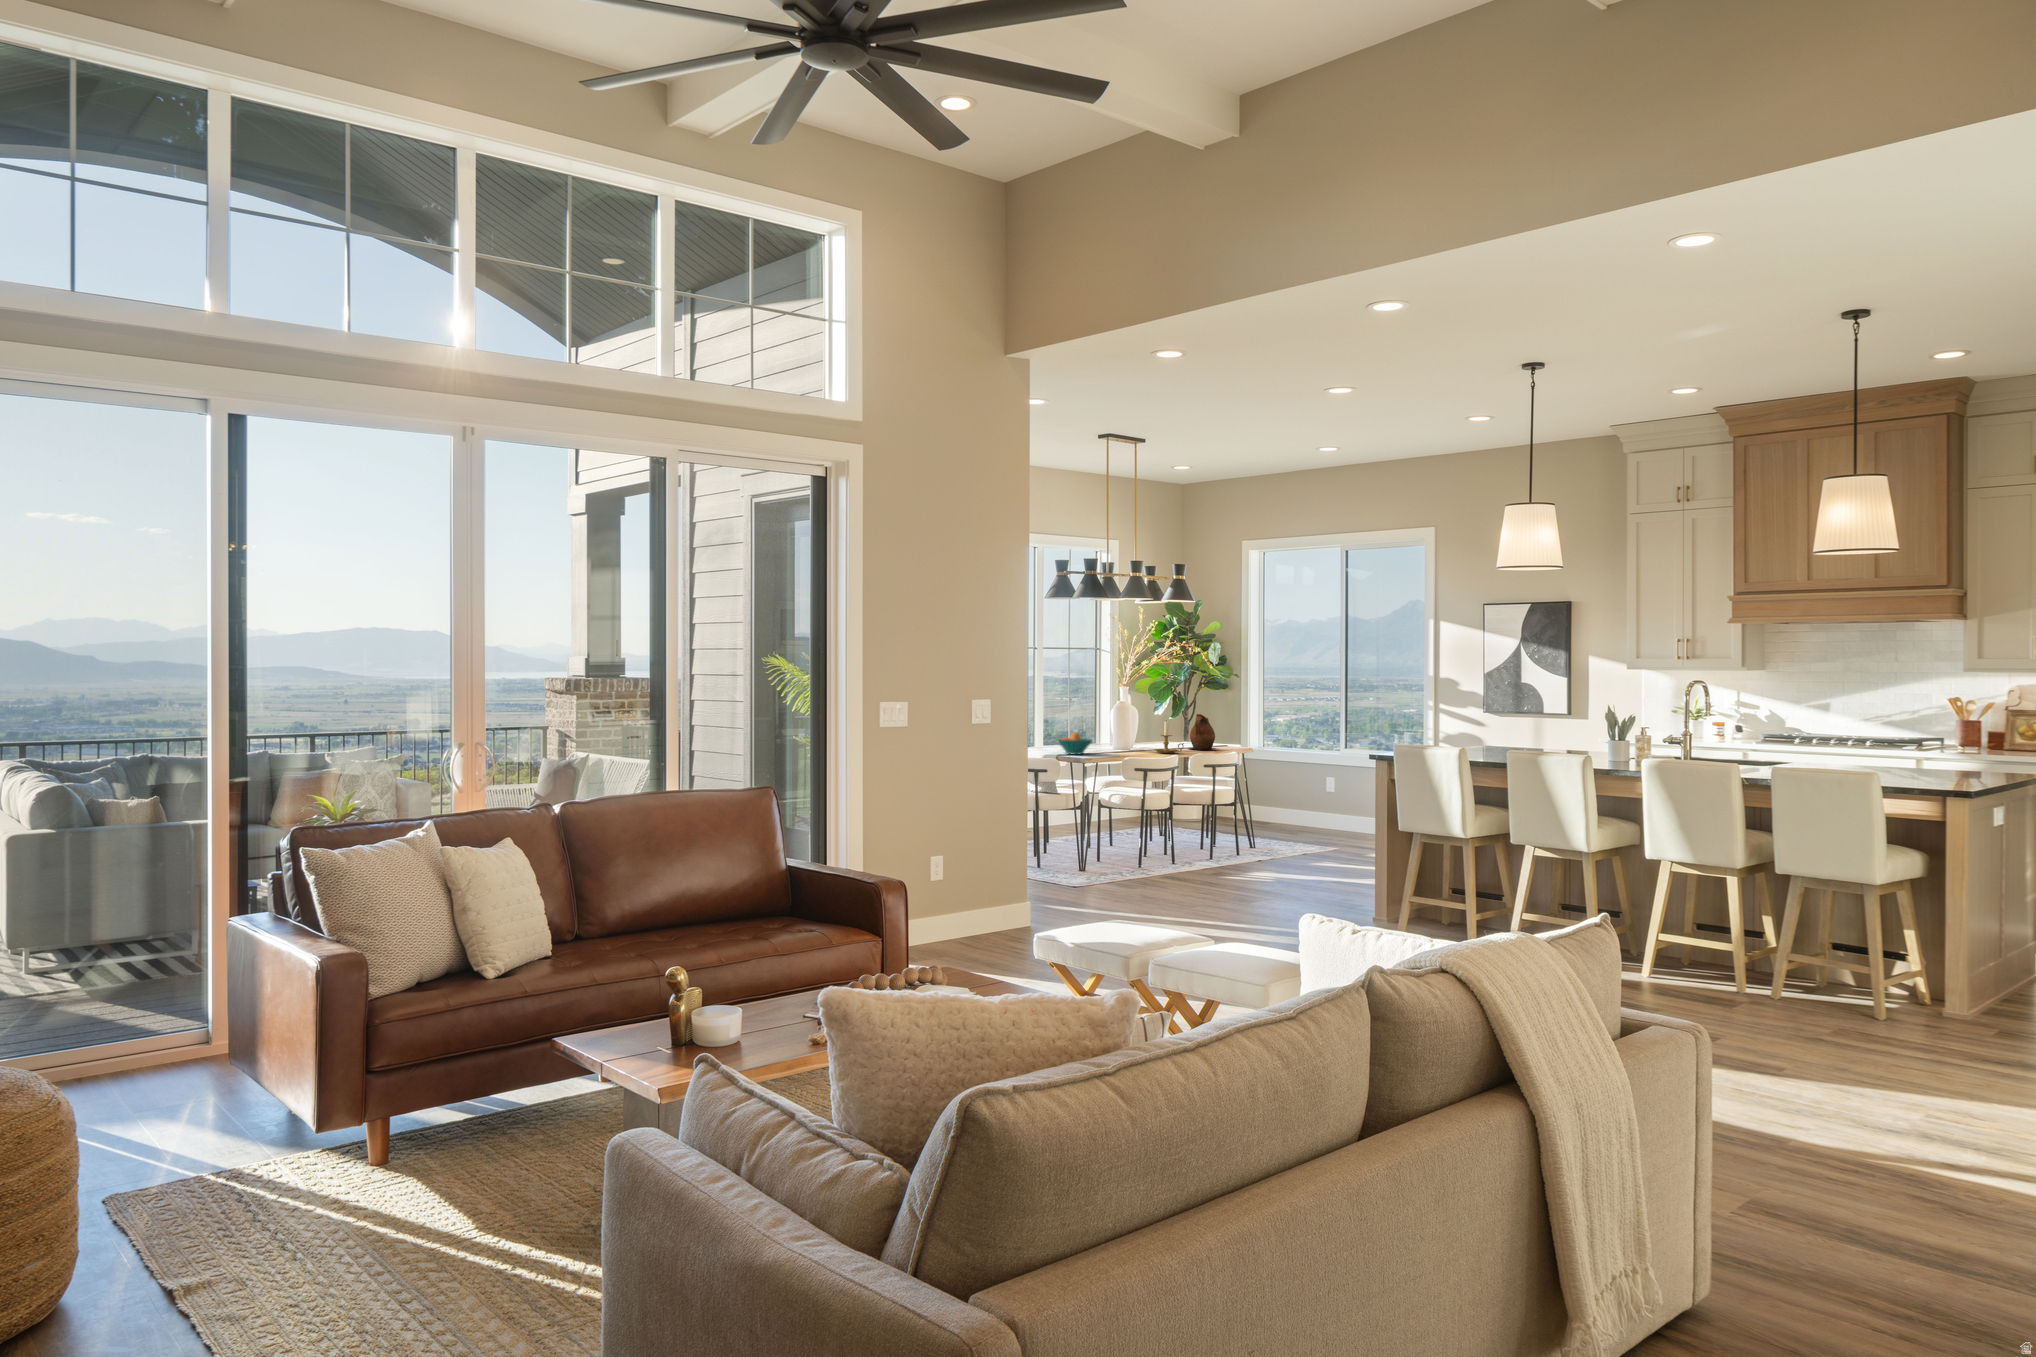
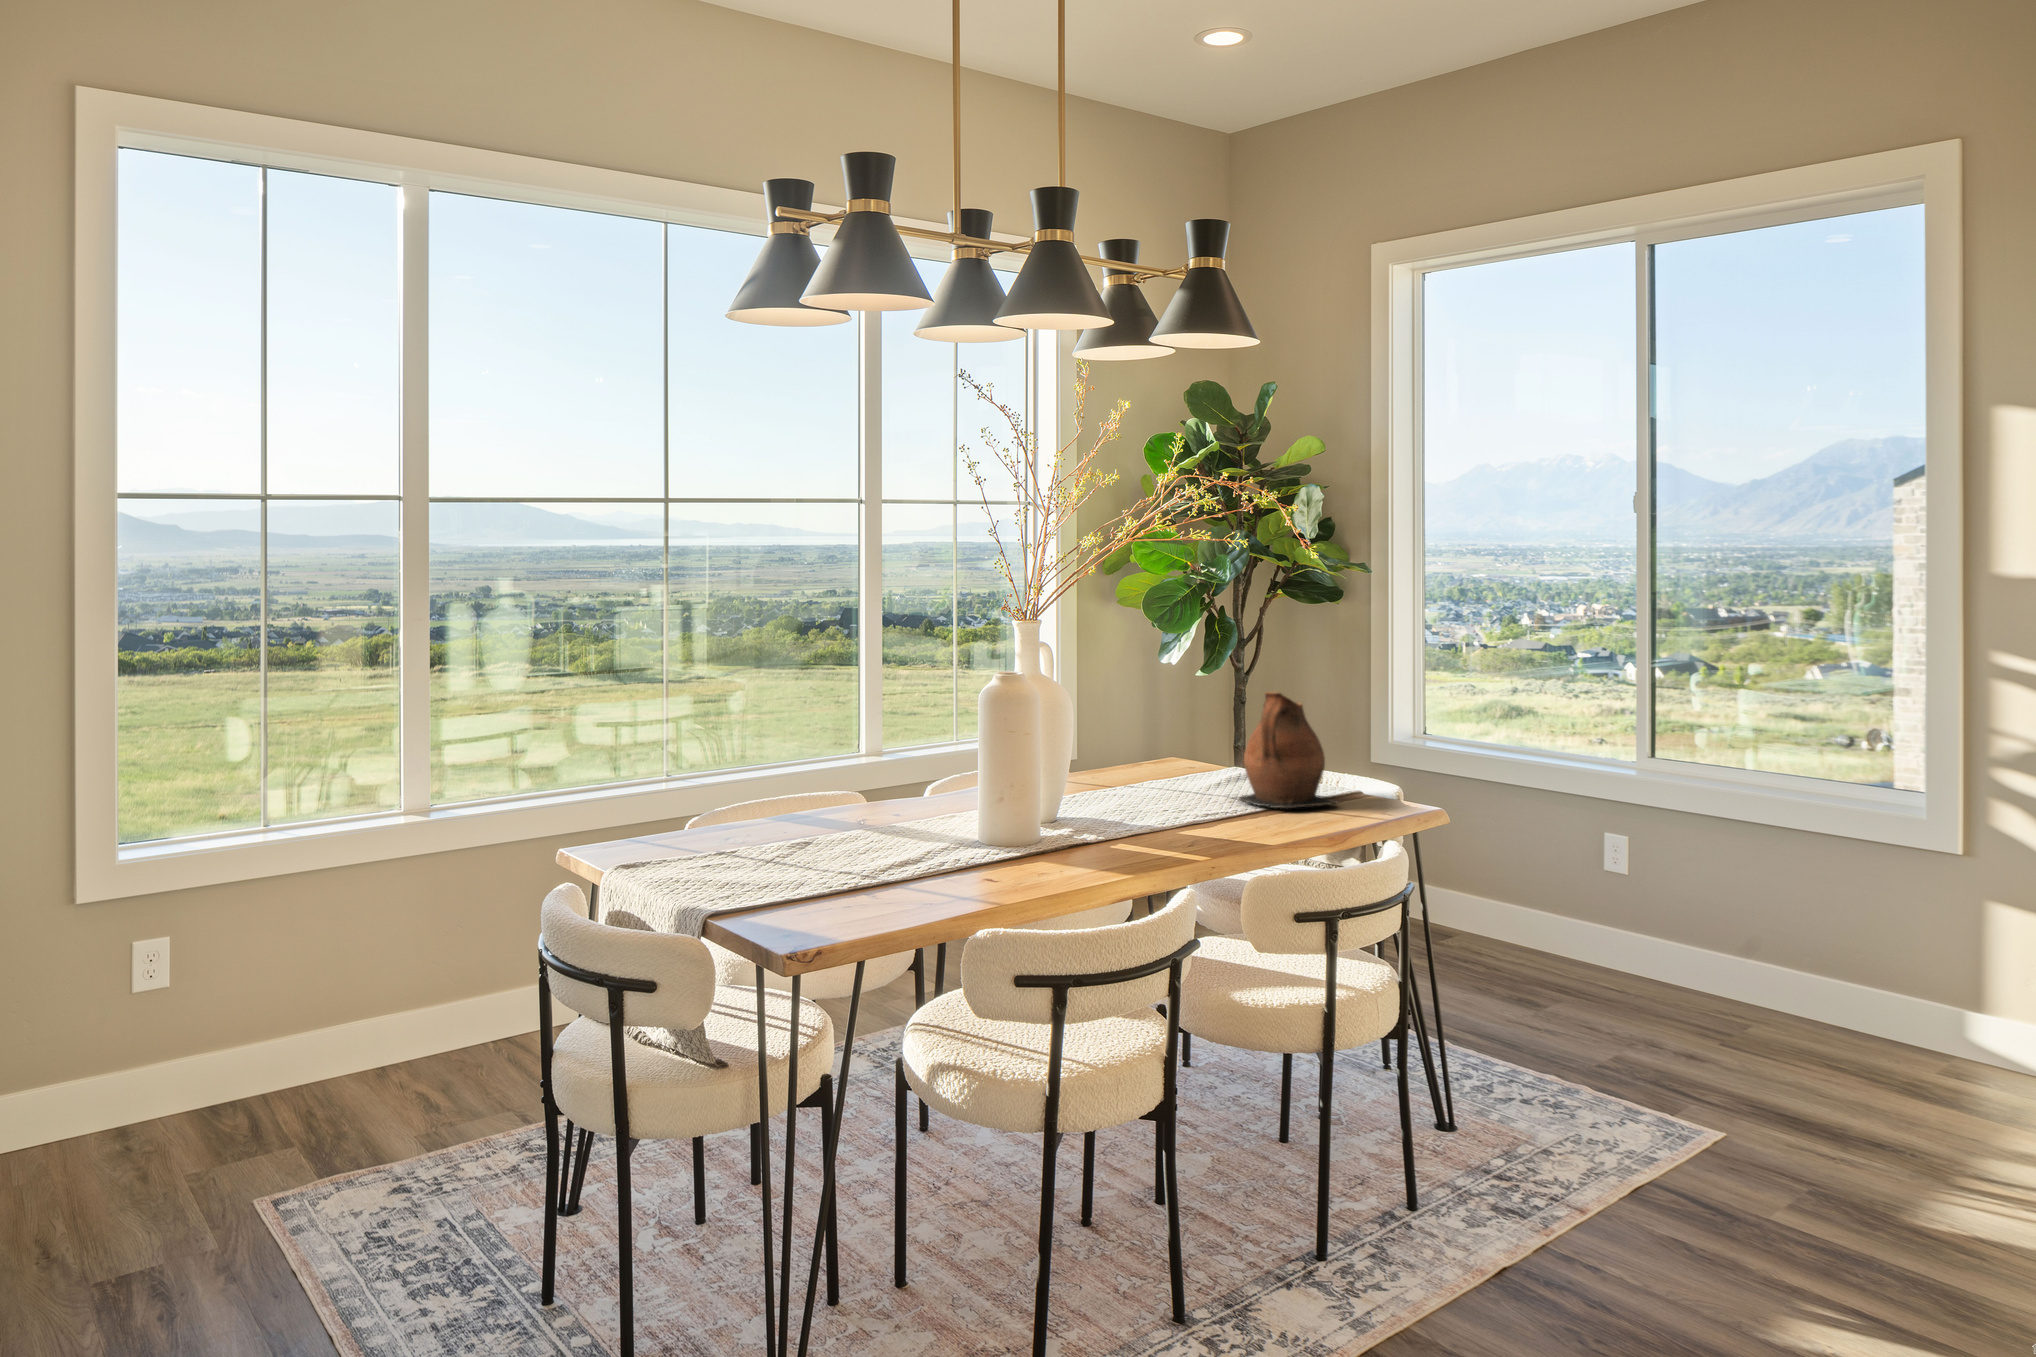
candle holder: present [1153,721,1184,753] -> none [1115,724,1224,841]
fruit bowl: present [1057,732,1093,755] -> none [747,783,888,868]

